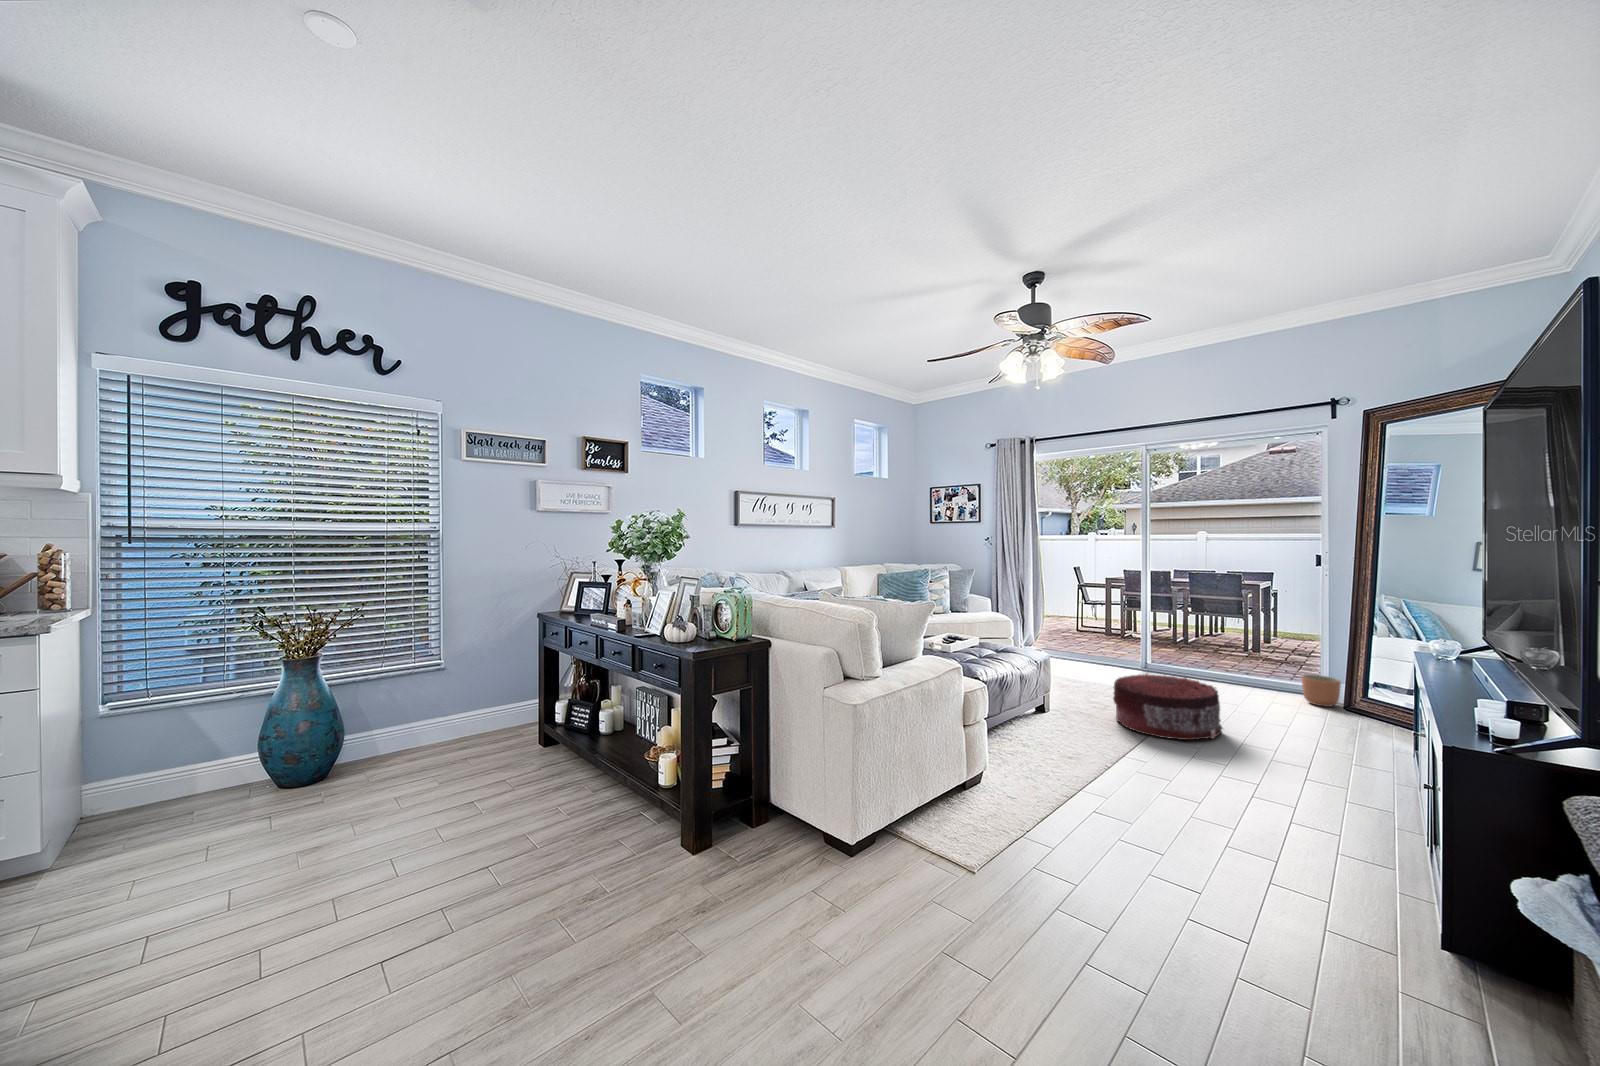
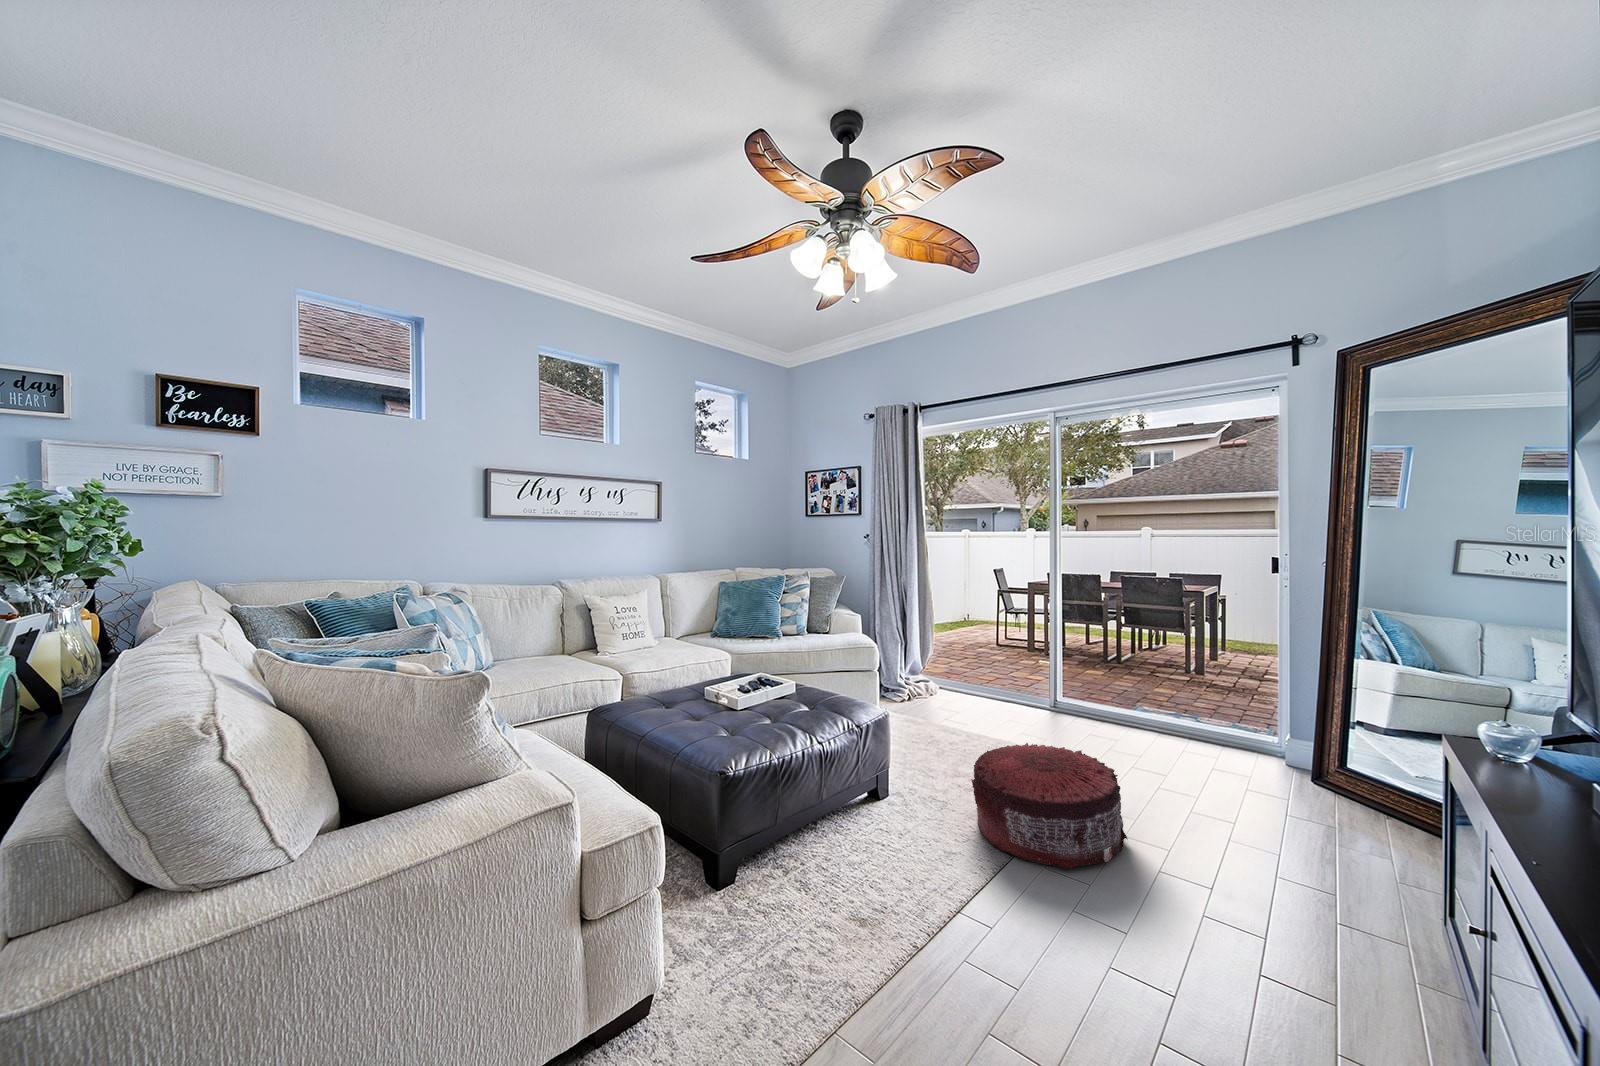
planter: present [1302,675,1341,707] -> none [1251,725,1303,774]

